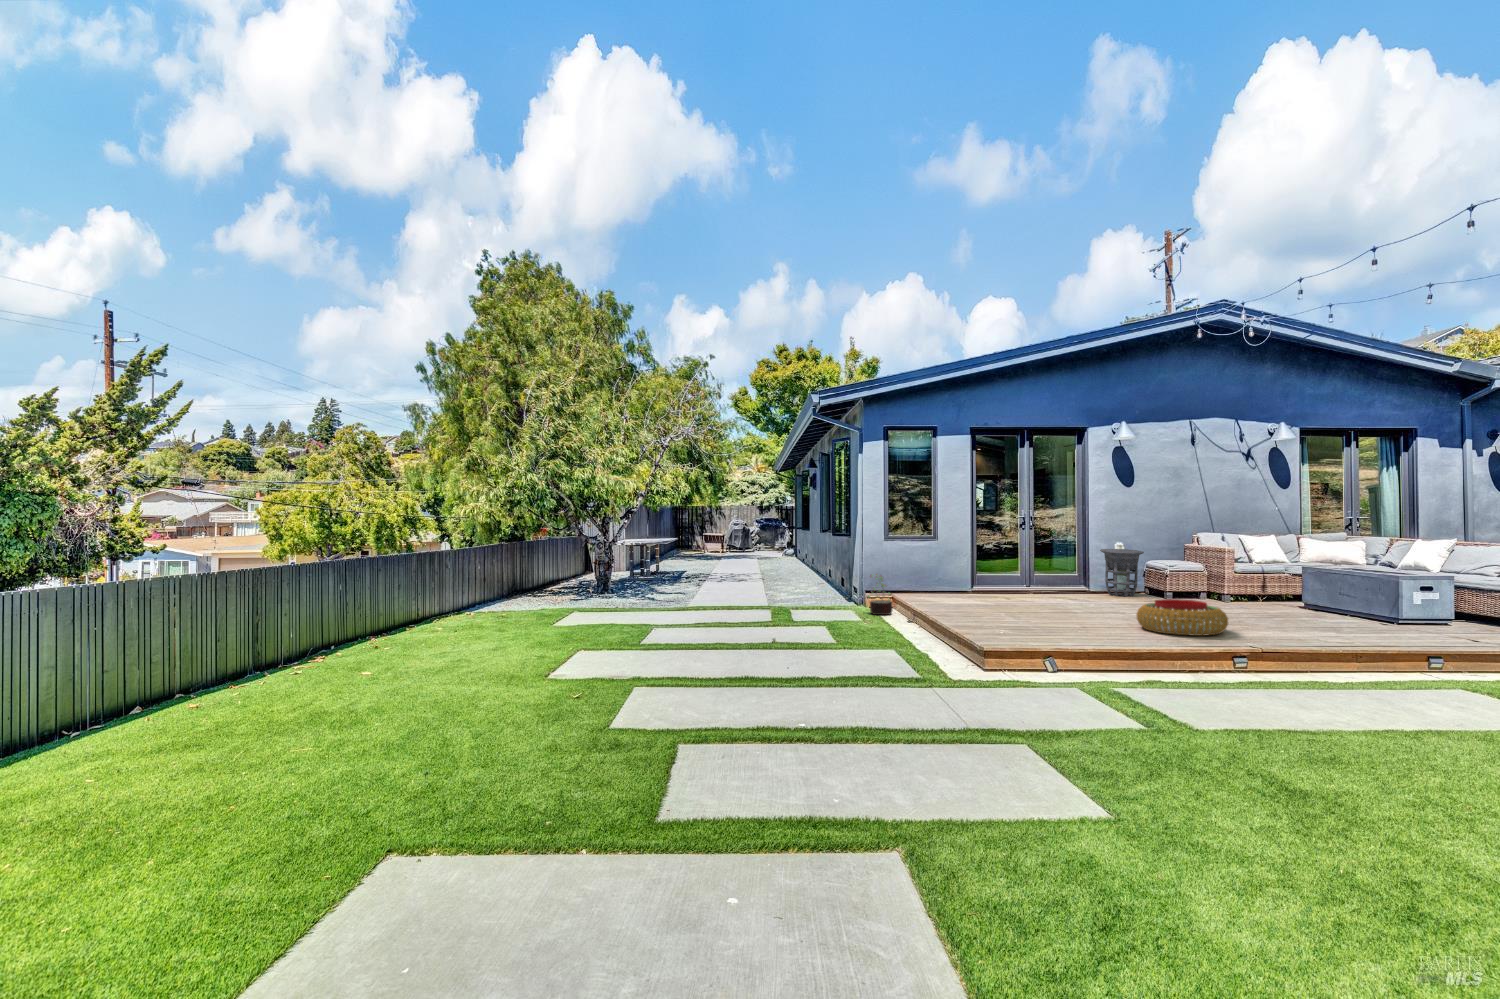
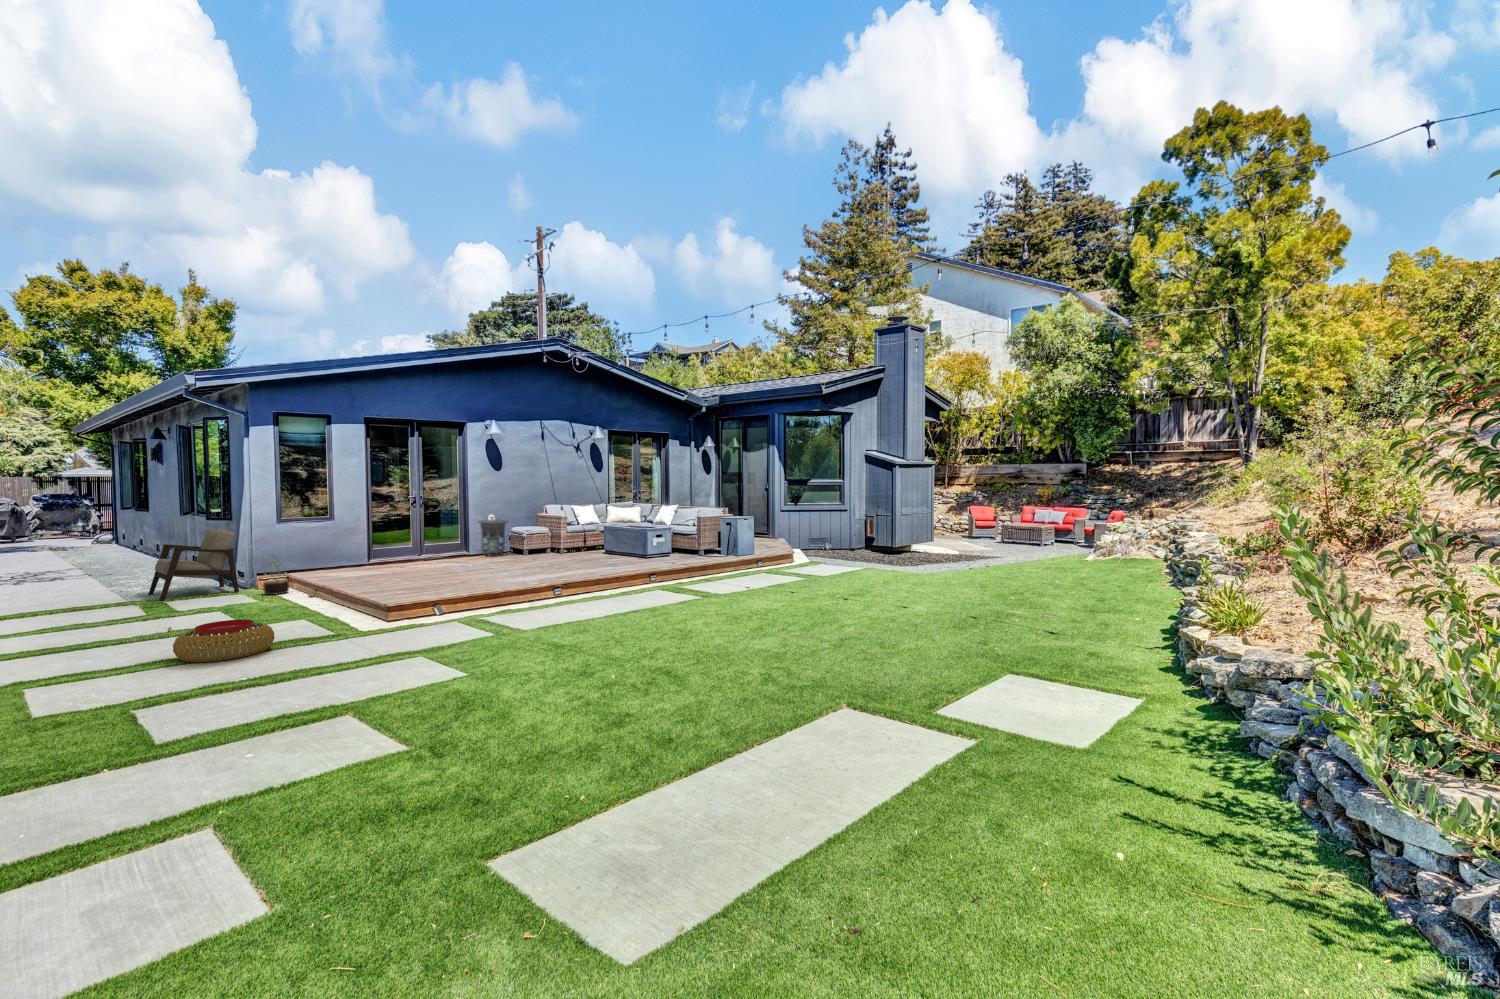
armchair: none [786,544,851,608] -> present [149,529,239,601]
pouf: present [1137,599,1228,636] -> present [173,619,275,662]

